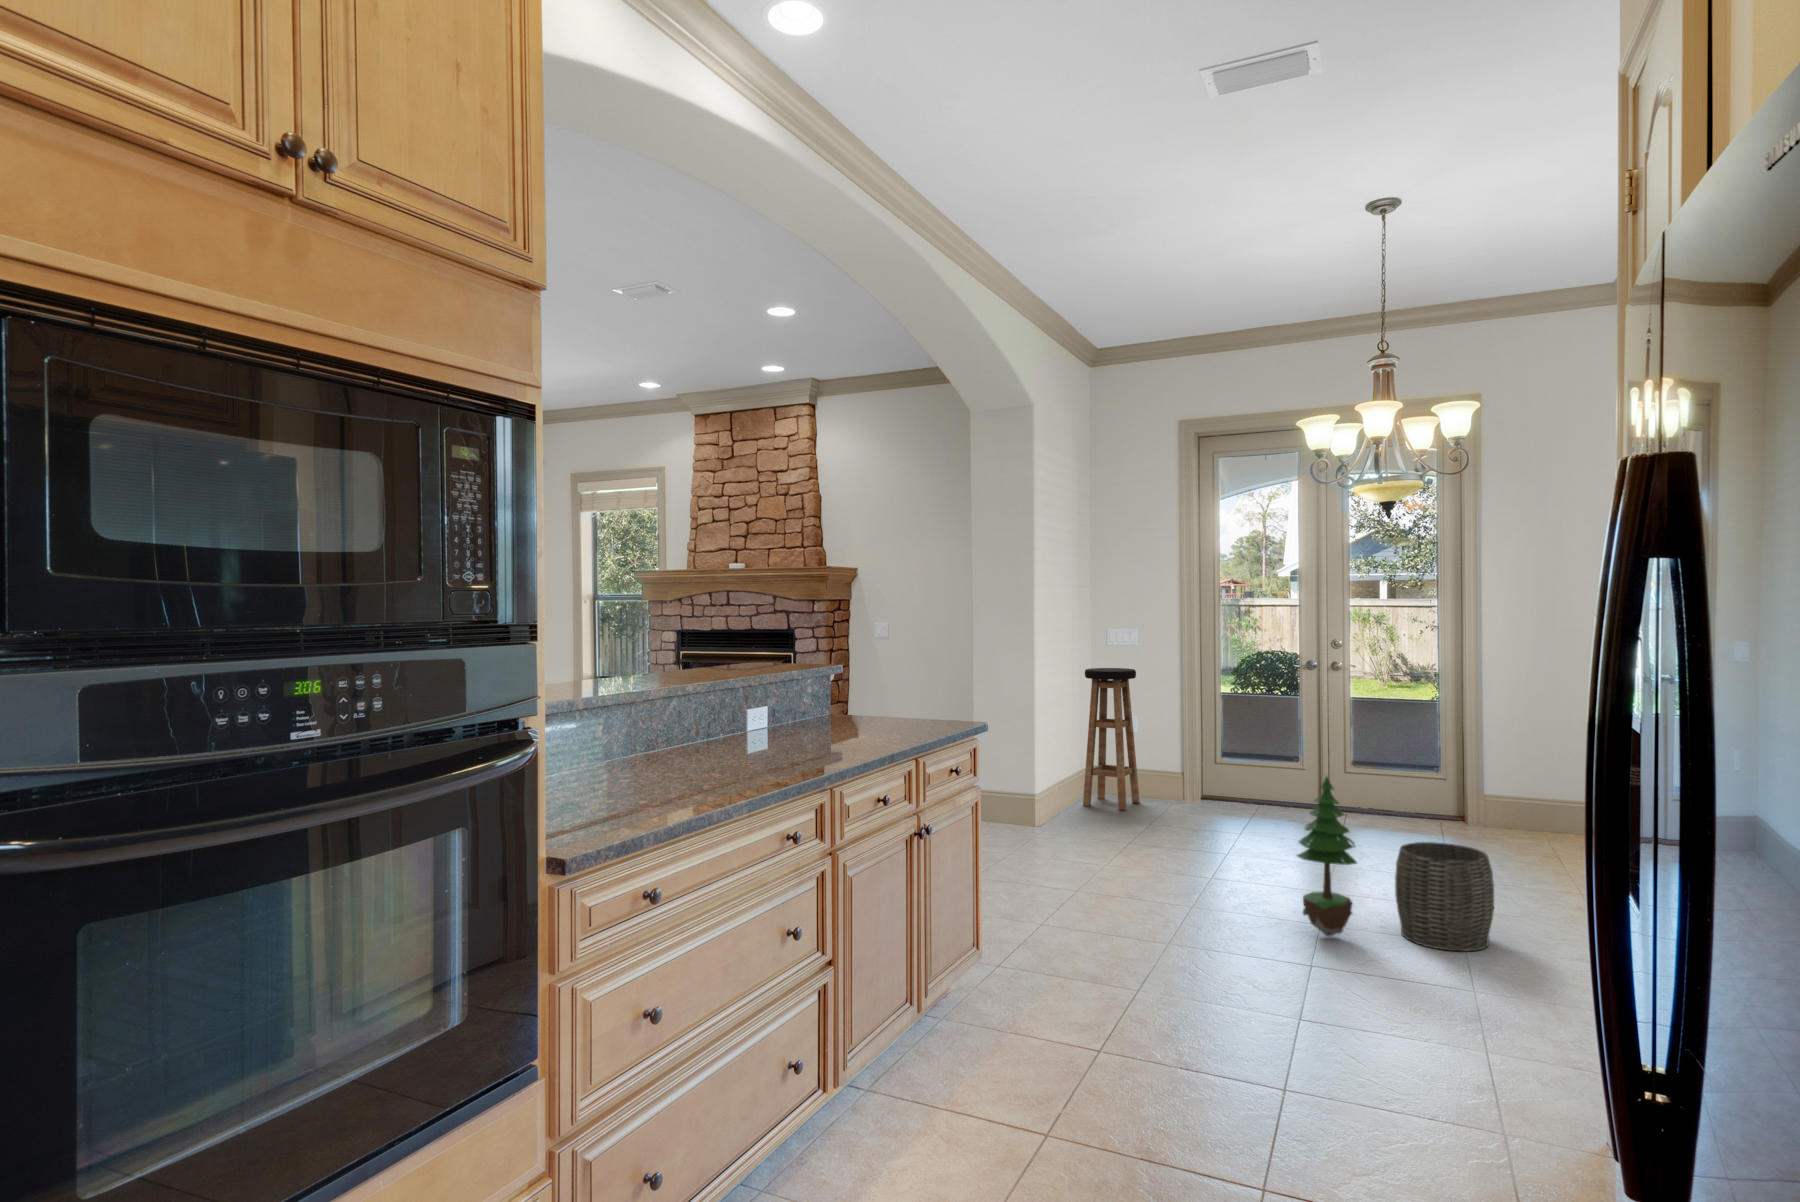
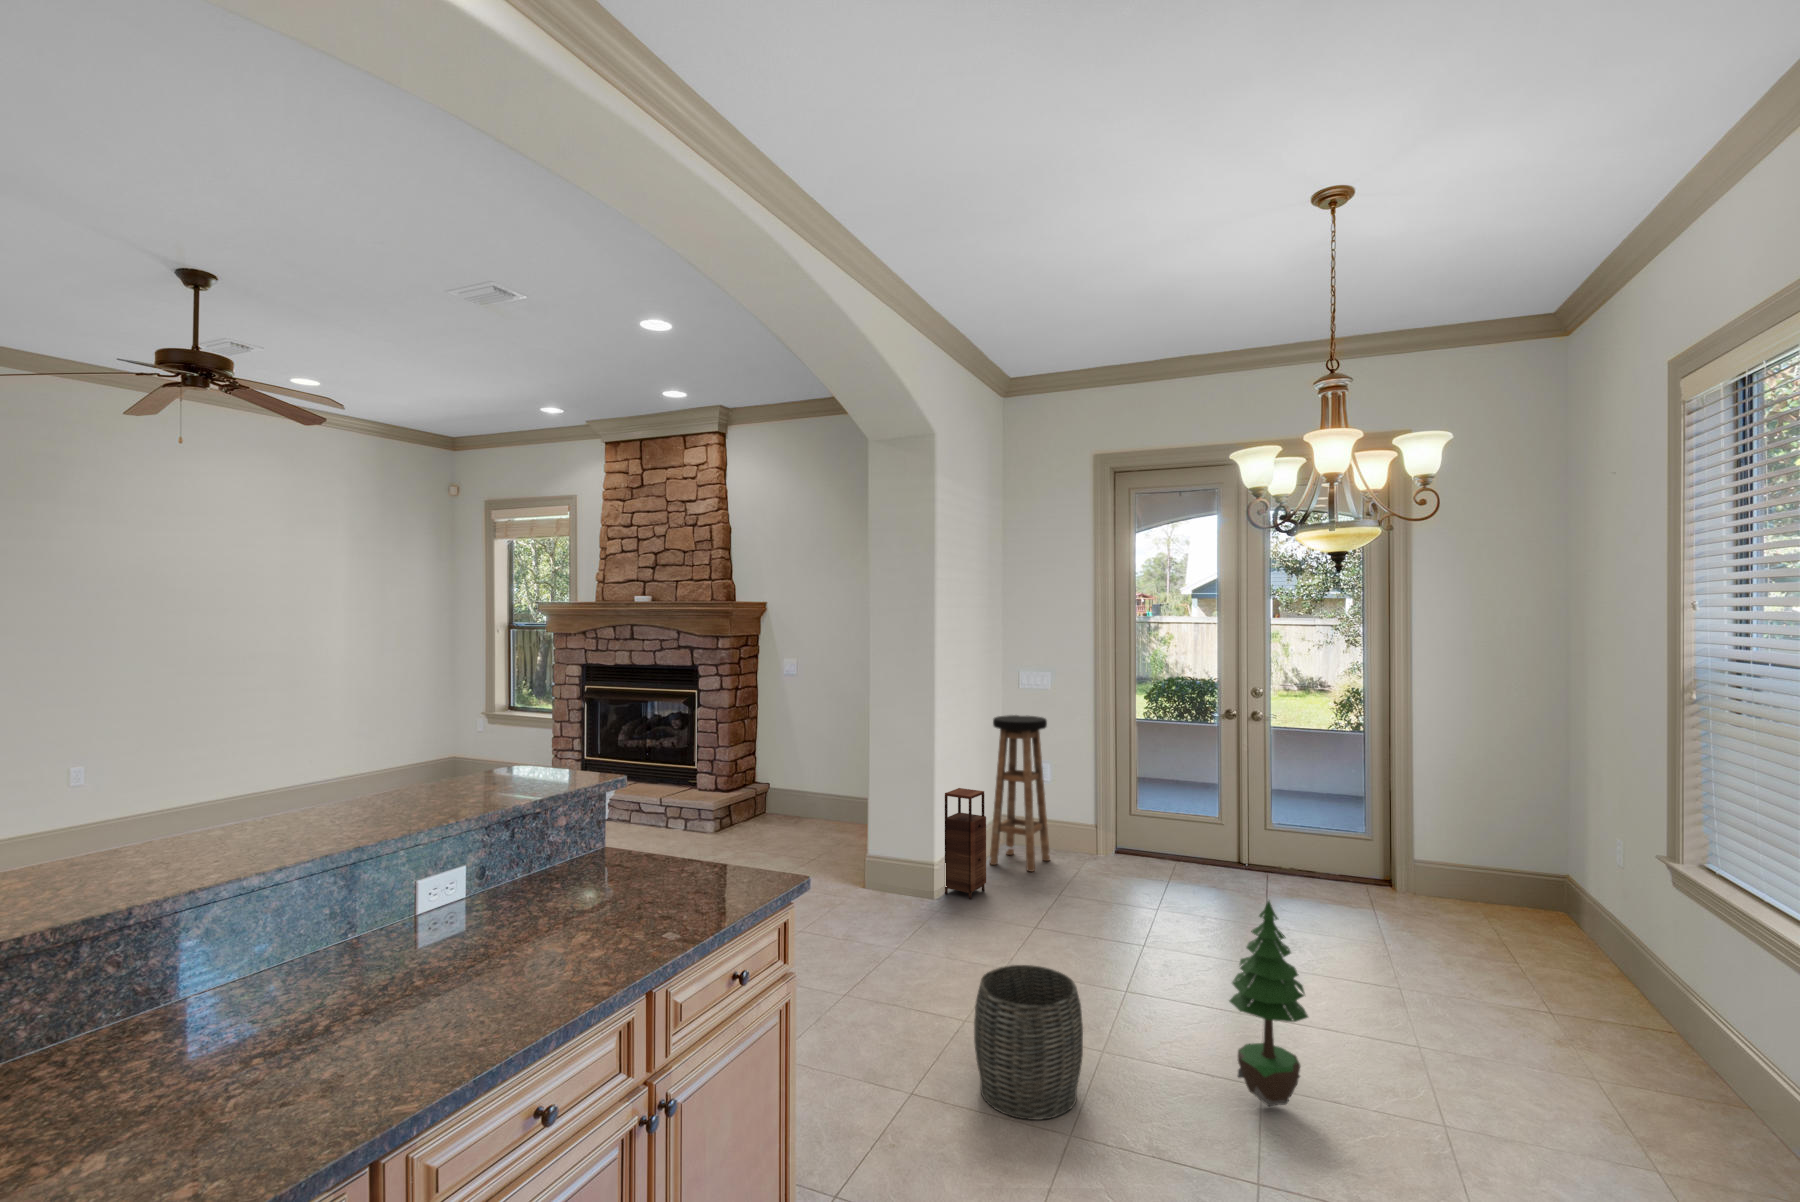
storage cabinet: none [1045,730,1083,827] -> present [945,788,986,899]
woven basket: present [1395,842,1494,951] -> present [974,965,1083,1120]

